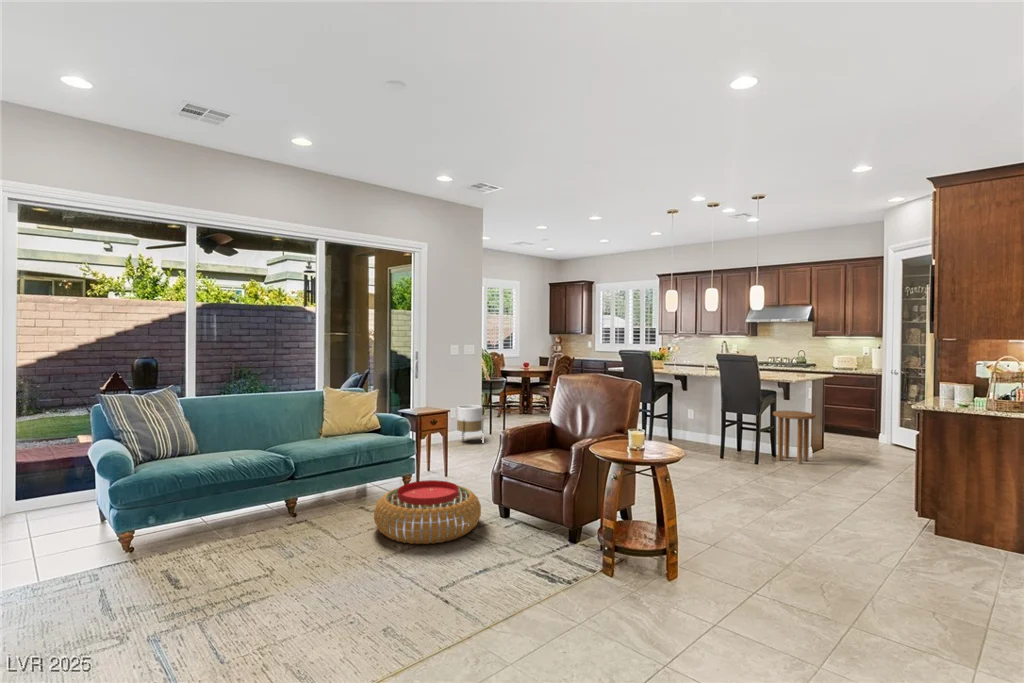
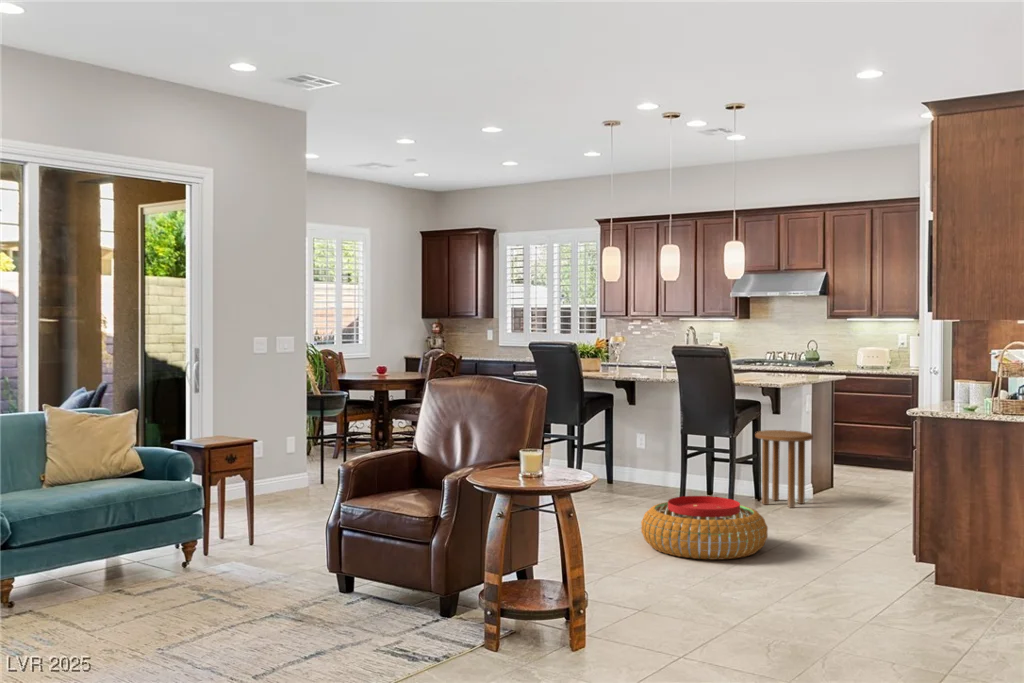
planter: present [457,405,483,440] -> none [266,435,311,501]
pouf: present [374,480,481,544] -> present [641,496,768,560]

